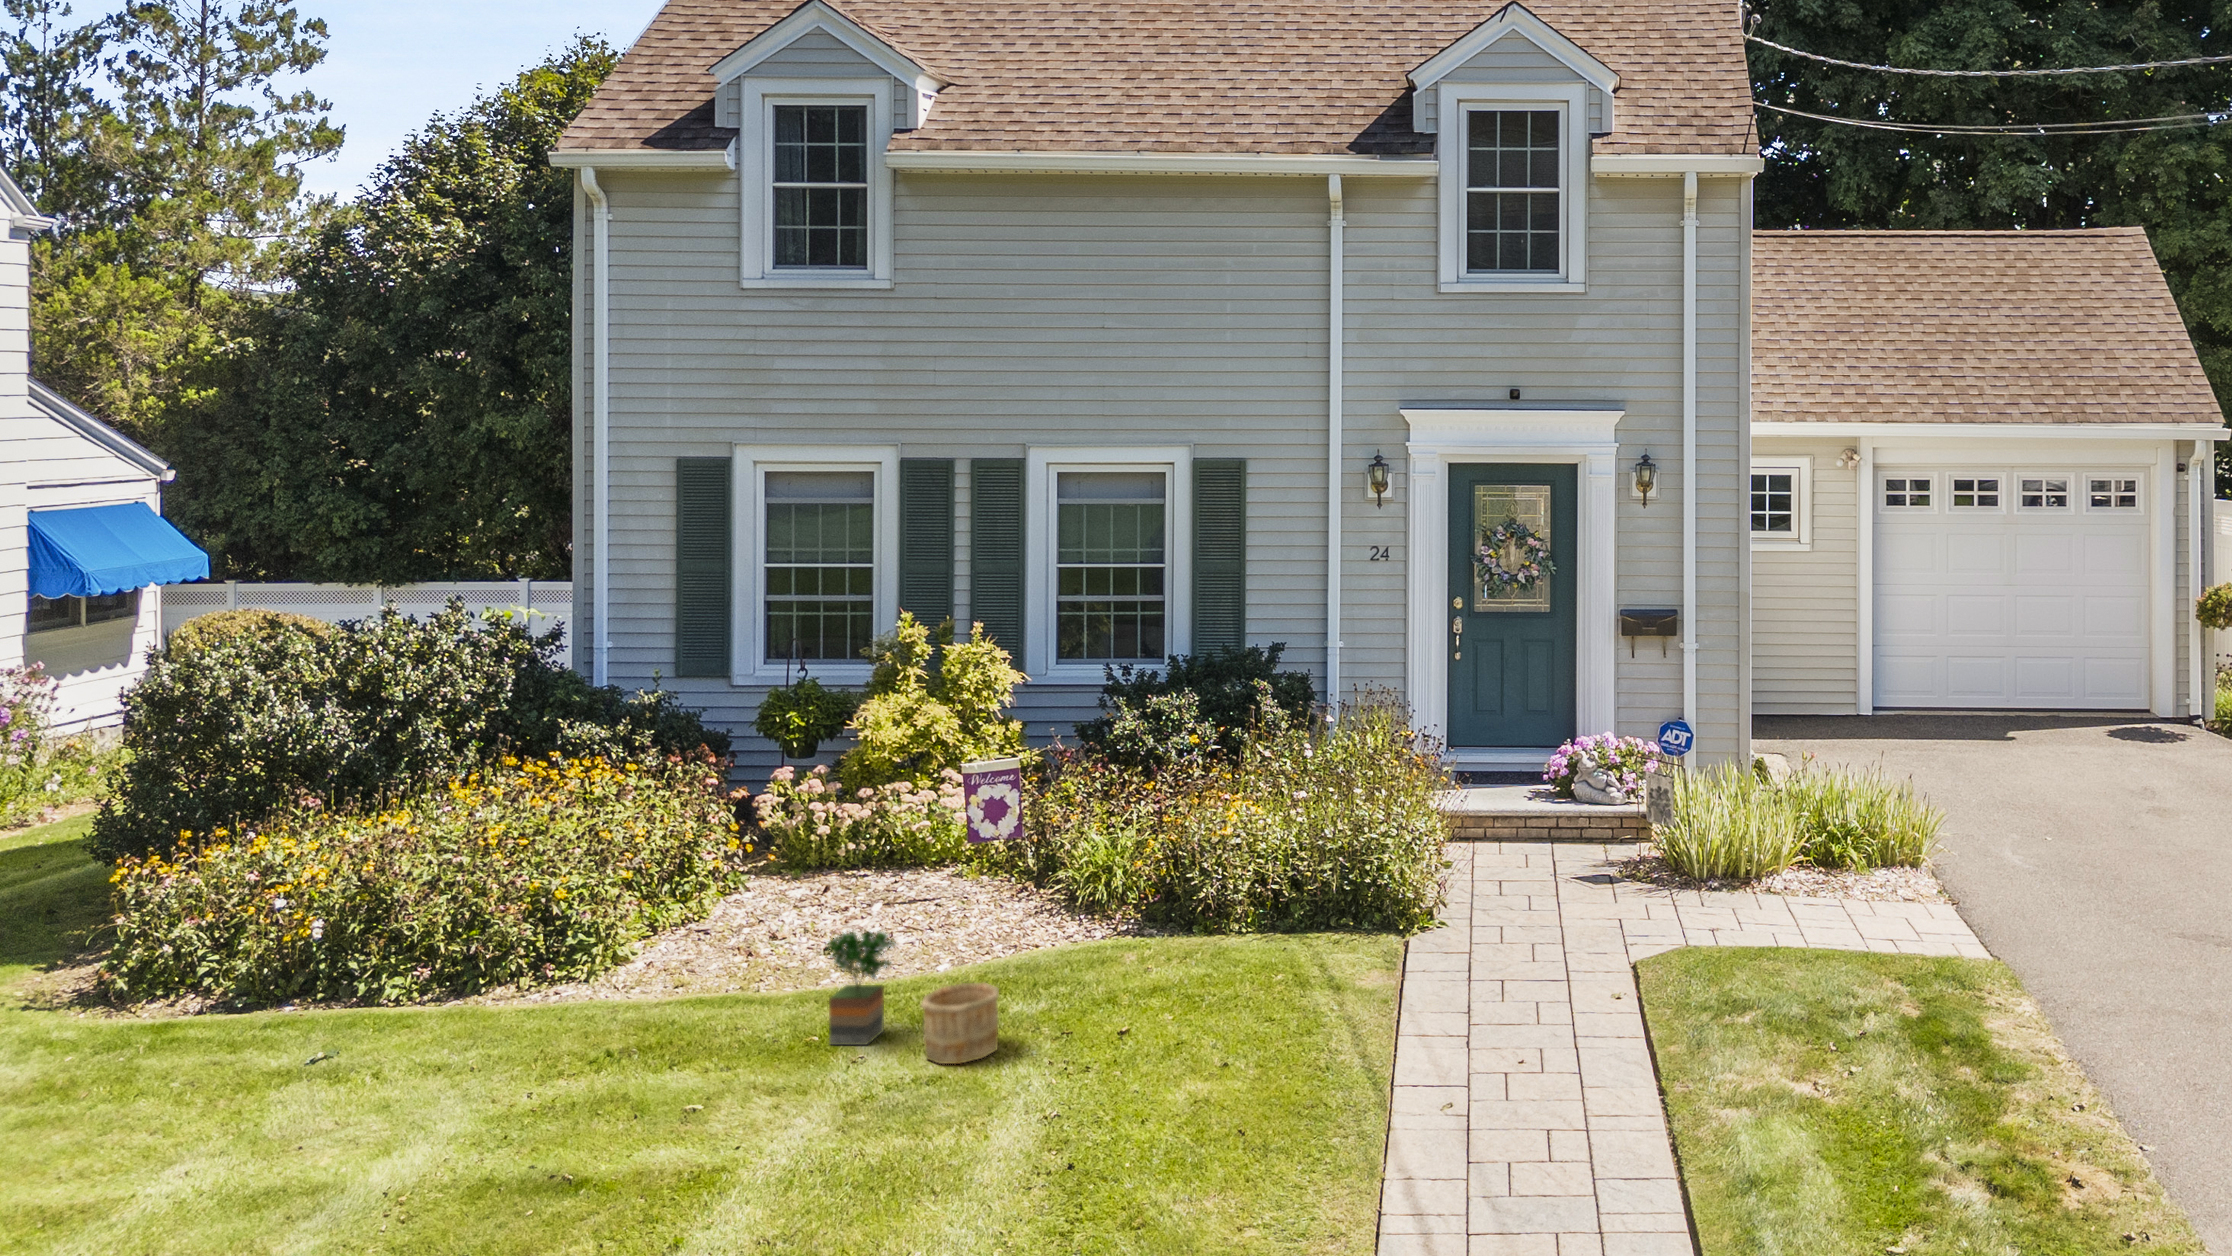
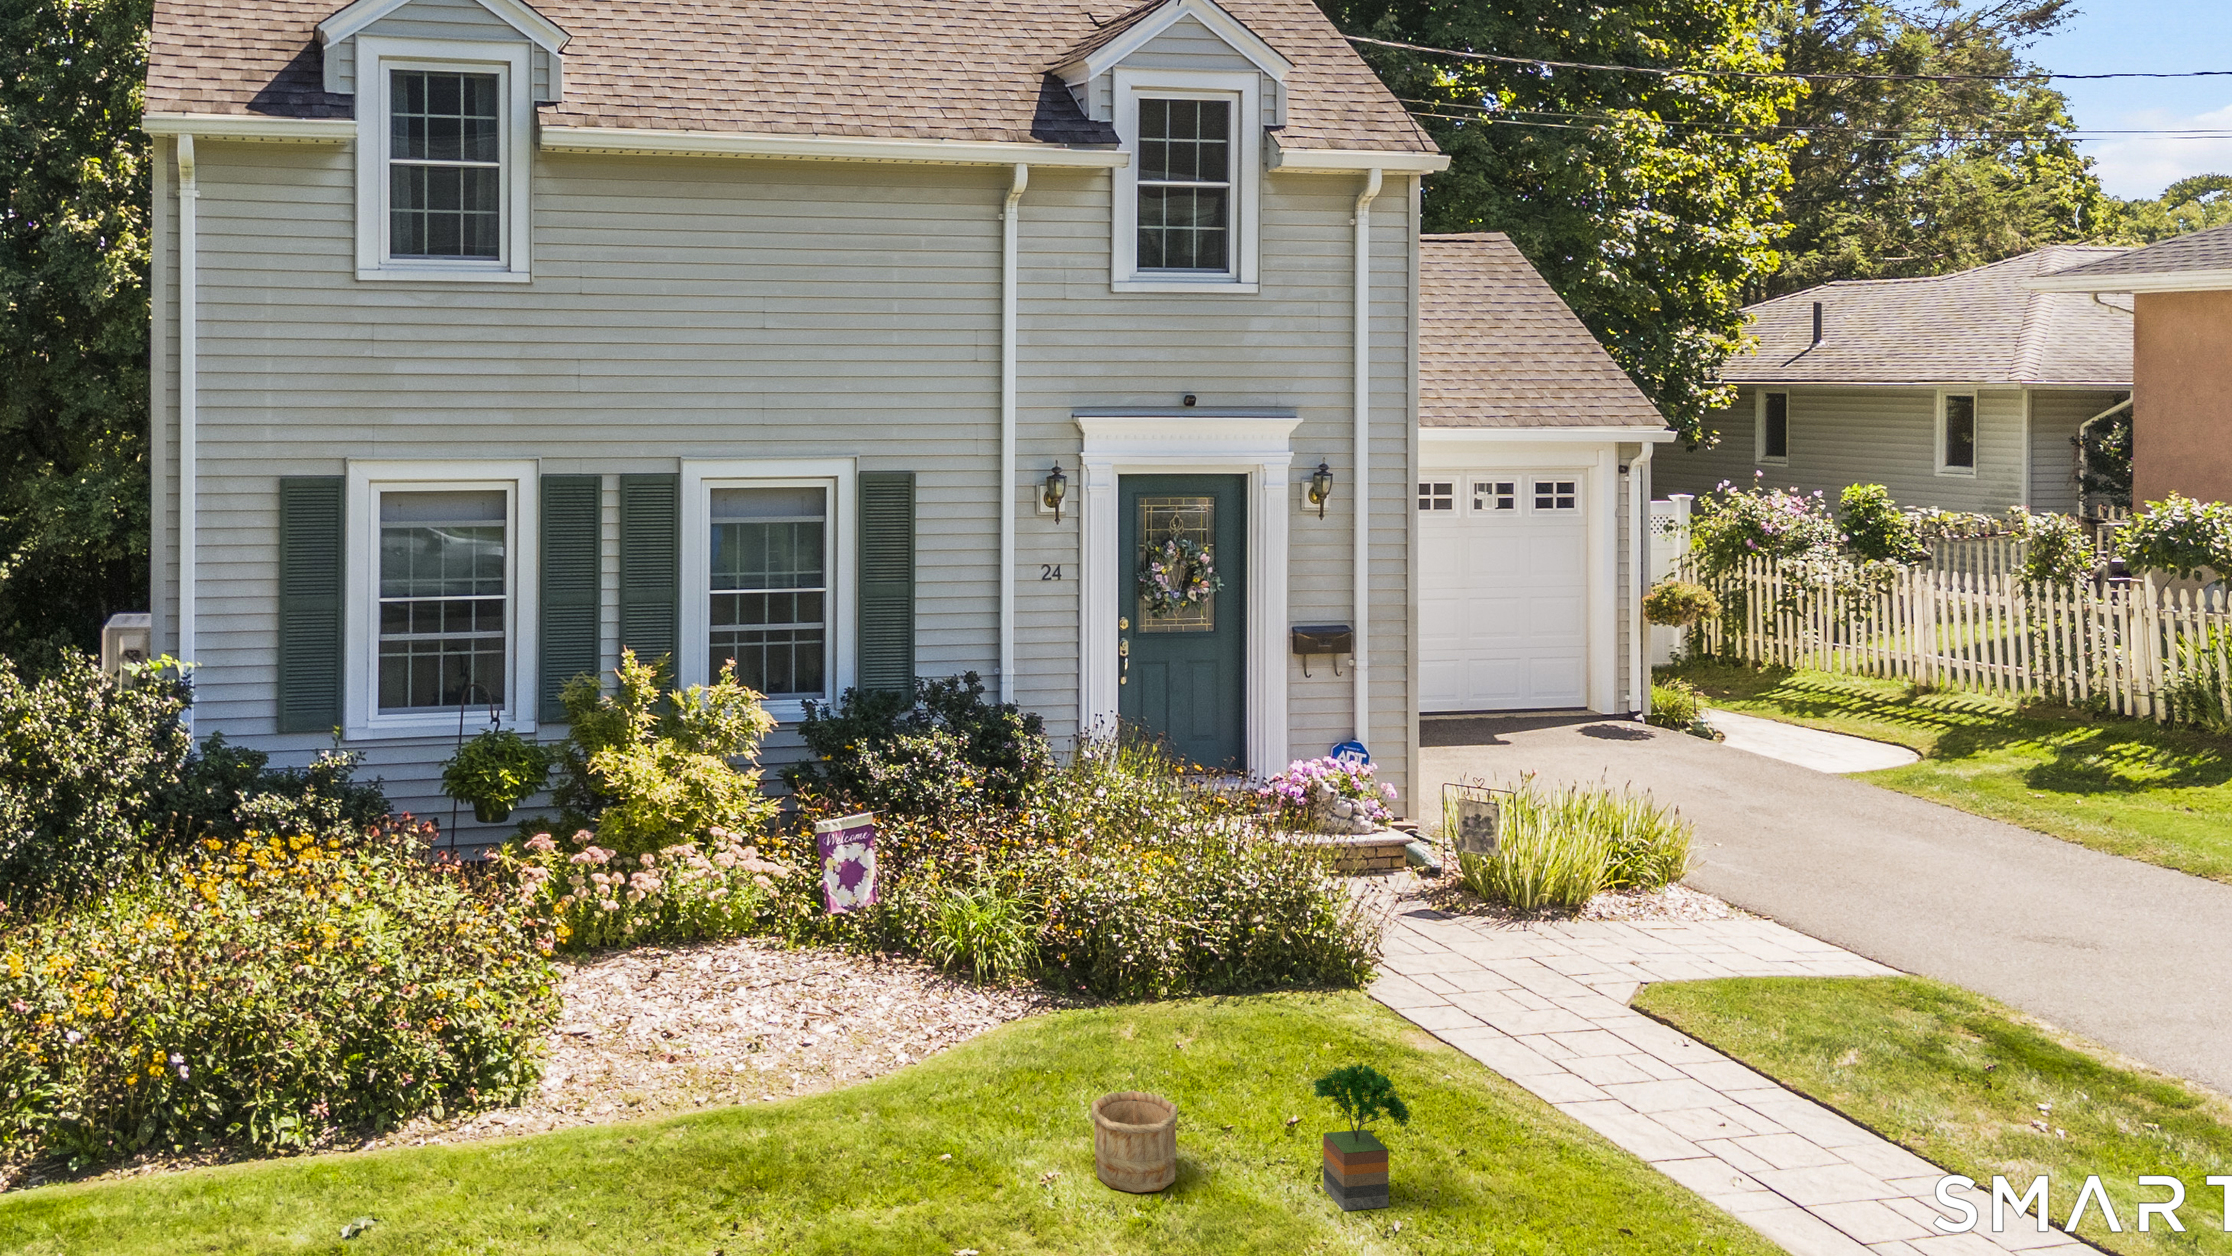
potted tree: present [828,931,895,1045] -> present [1313,1063,1410,1211]

